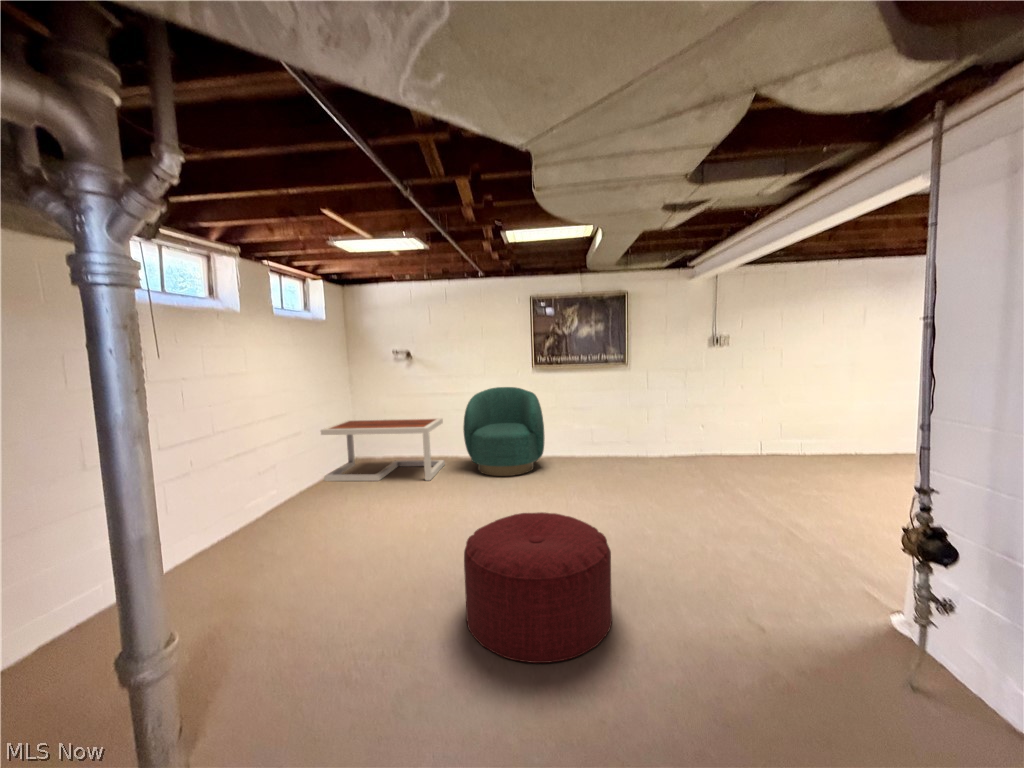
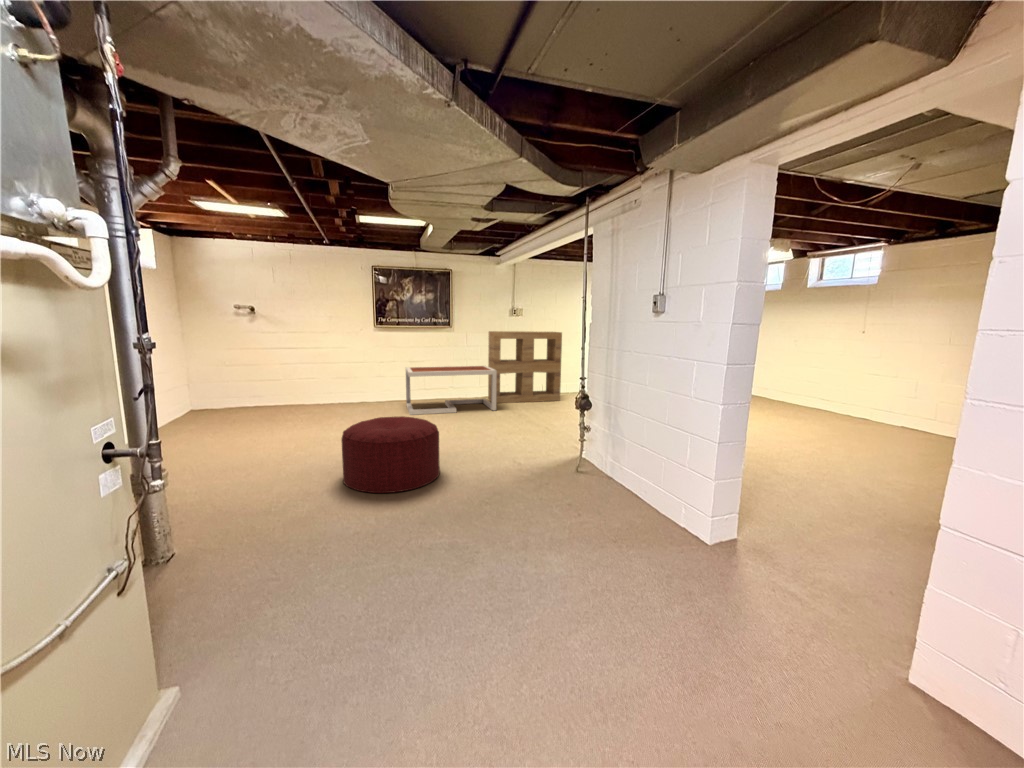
shelving unit: none [678,365,794,467] -> present [488,331,562,403]
armchair: present [463,387,545,476] -> none [312,342,385,415]
coffee table: present [321,418,445,481] -> present [406,366,497,415]

